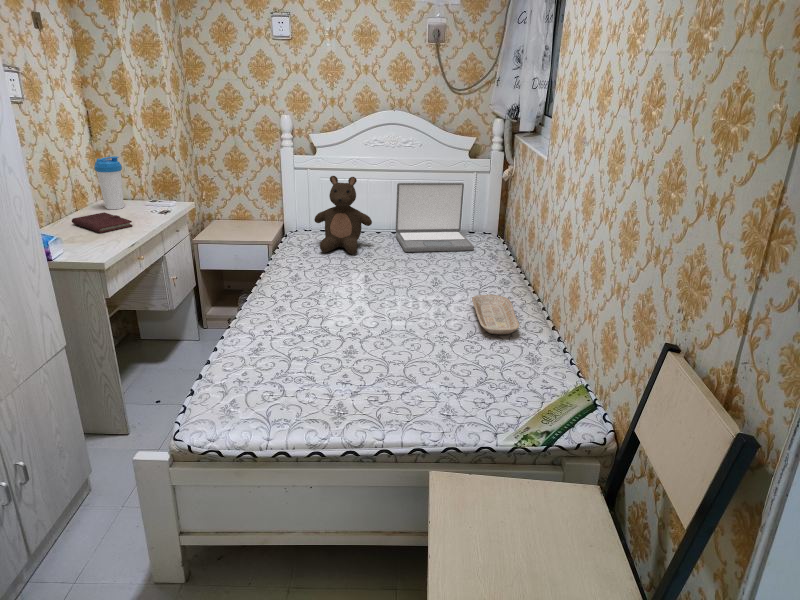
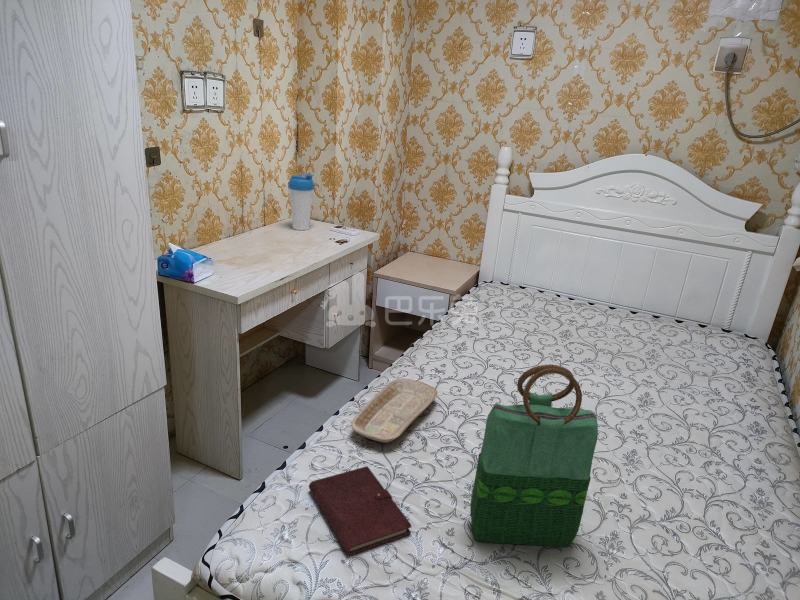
stuffed bear: present [314,176,372,254] -> none [507,229,583,330]
laptop: present [396,183,474,252] -> none [614,249,728,361]
notebook: present [72,212,132,233] -> present [309,466,411,555]
tote bag: none [353,243,426,376] -> present [470,365,598,547]
tray: present [472,295,519,334] -> present [351,379,437,443]

